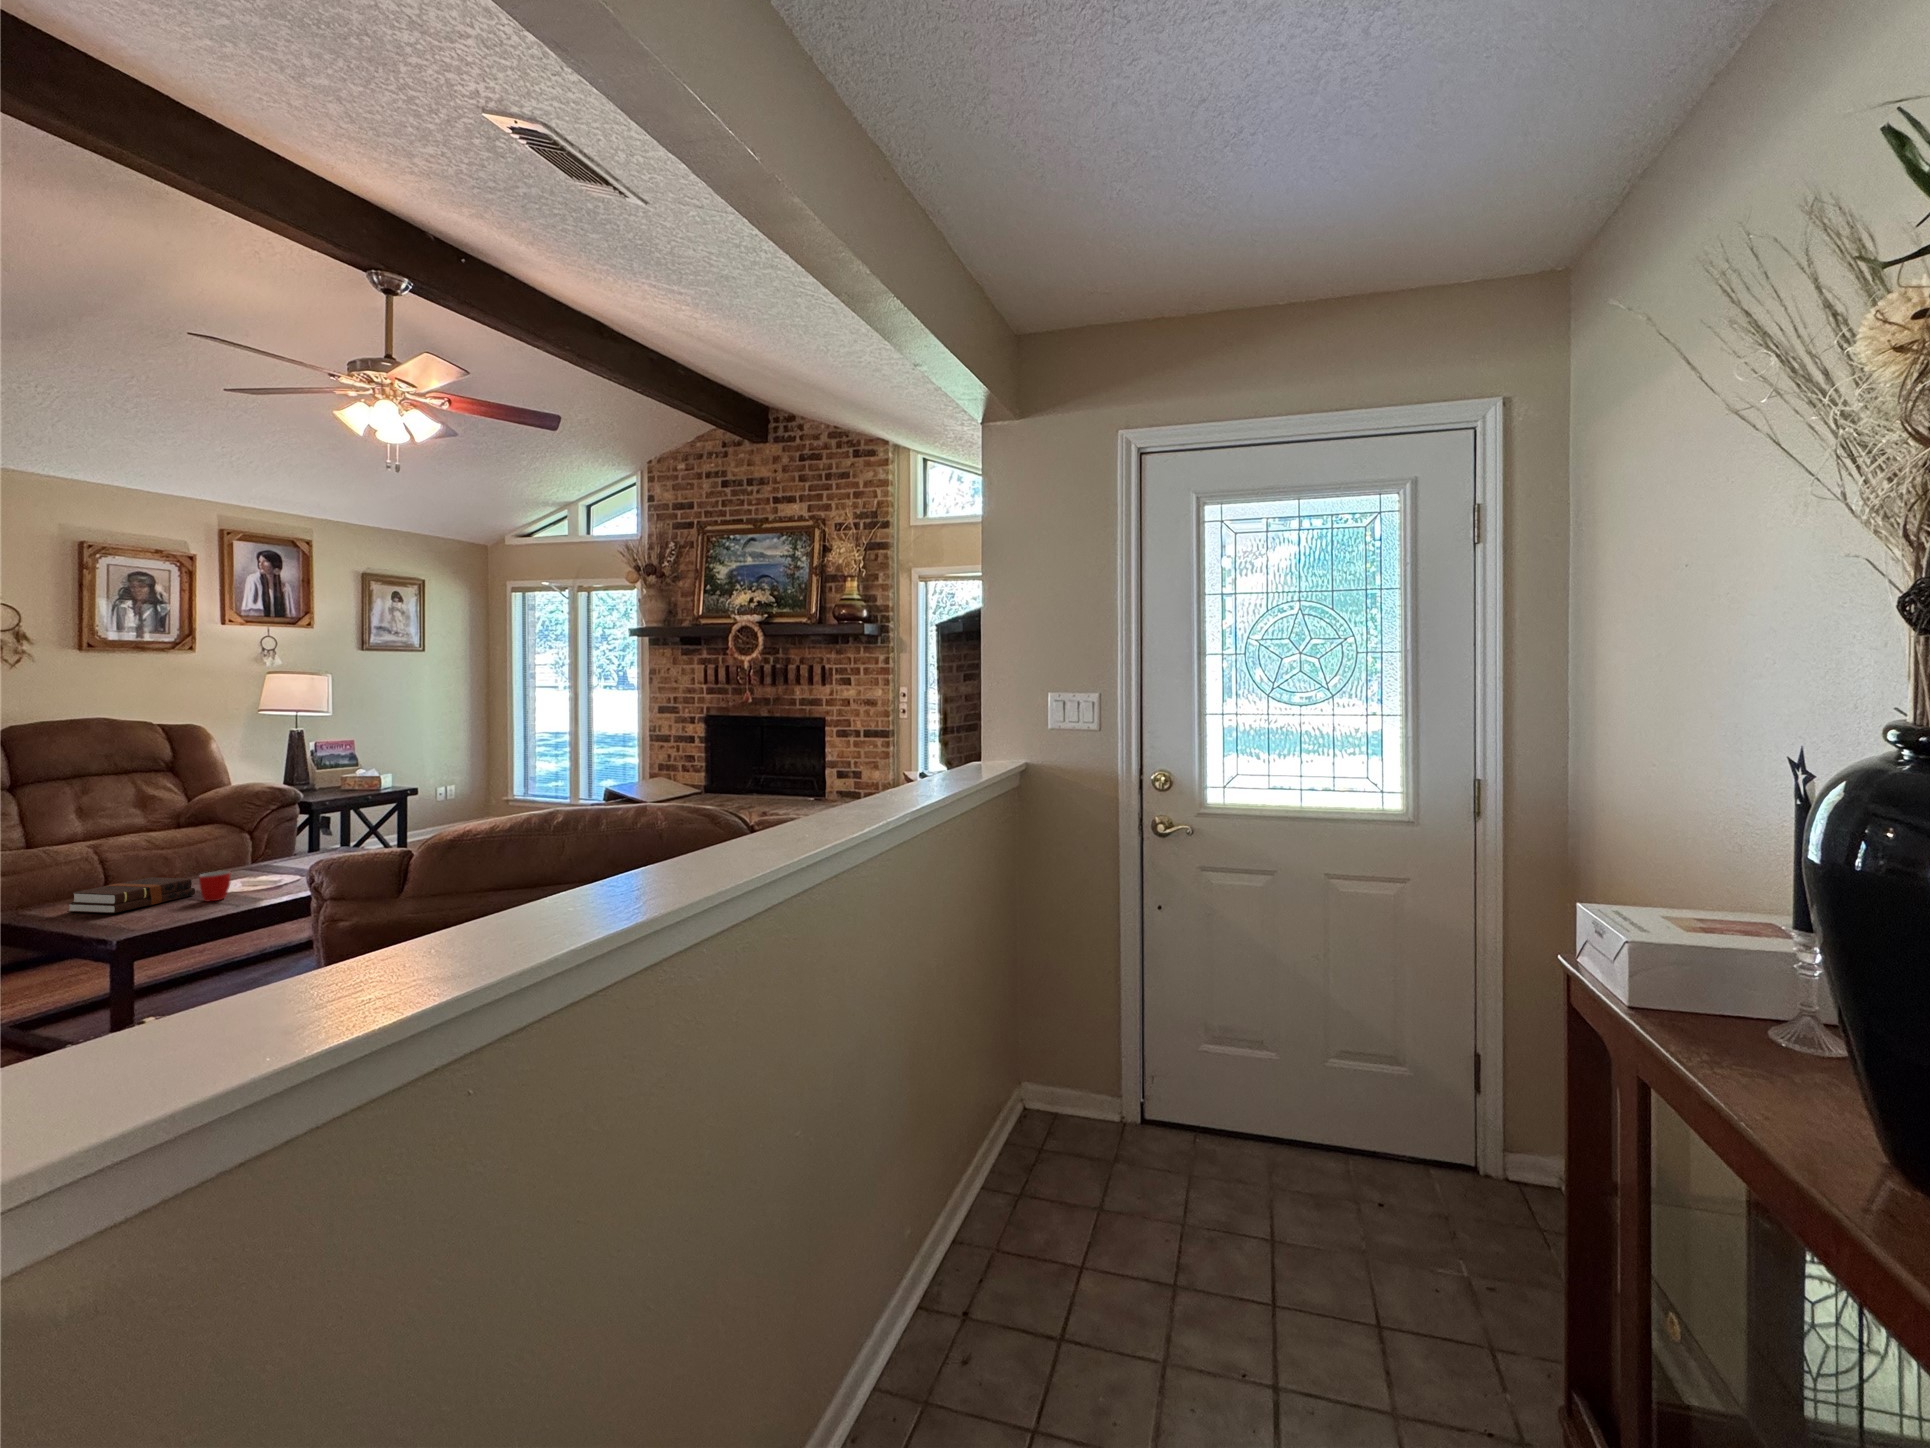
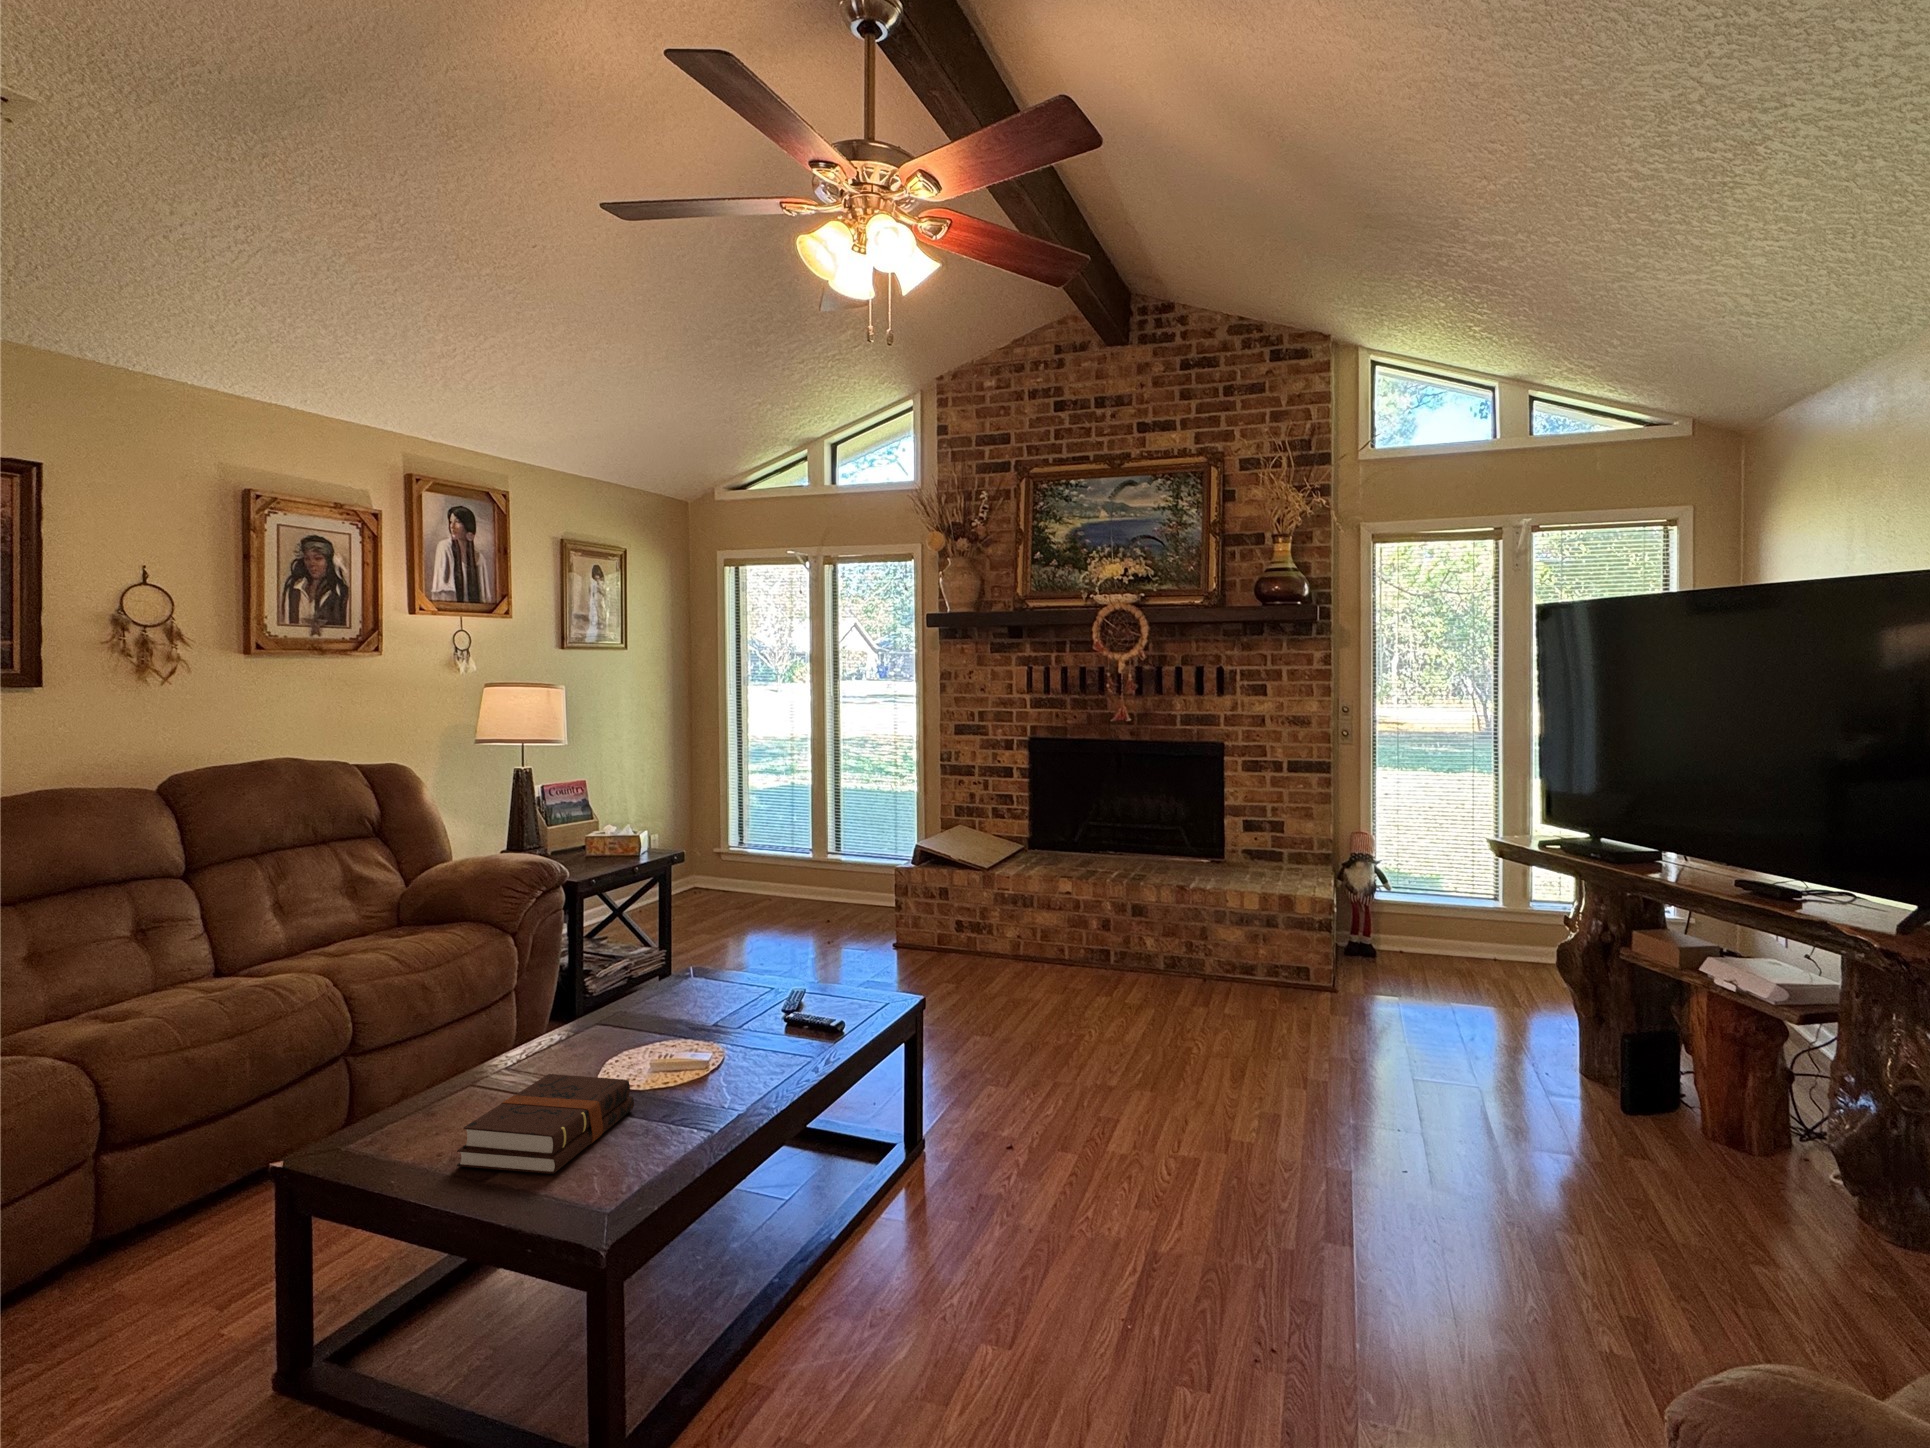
mug: present [199,871,231,901] -> none [663,1067,719,1131]

